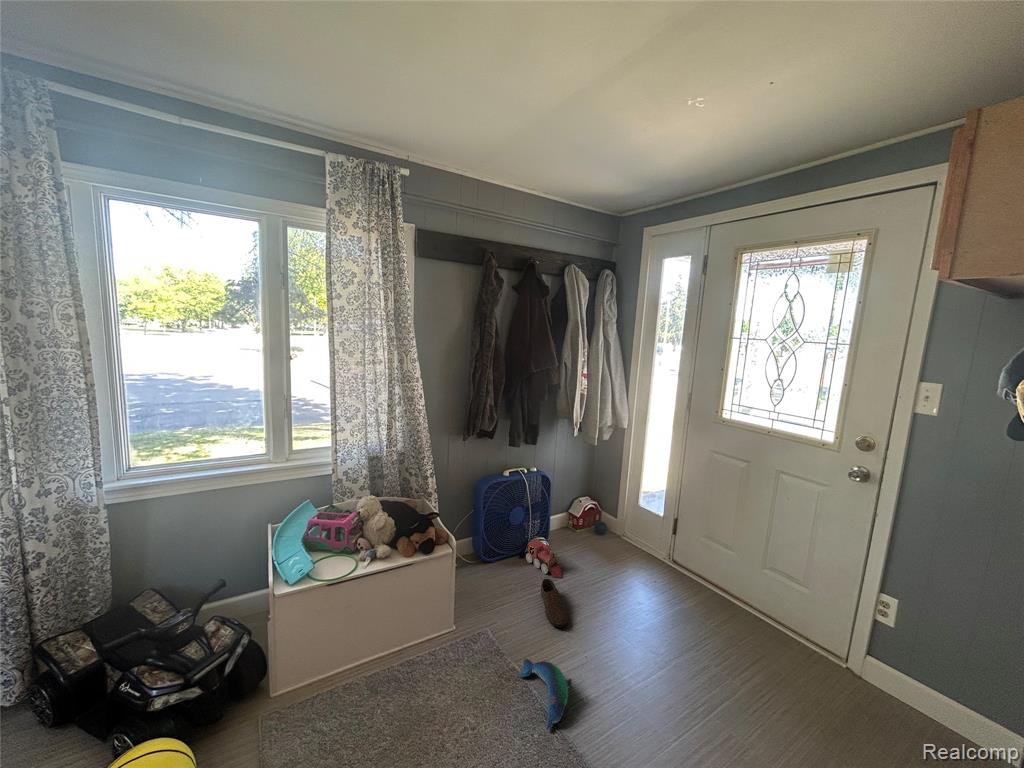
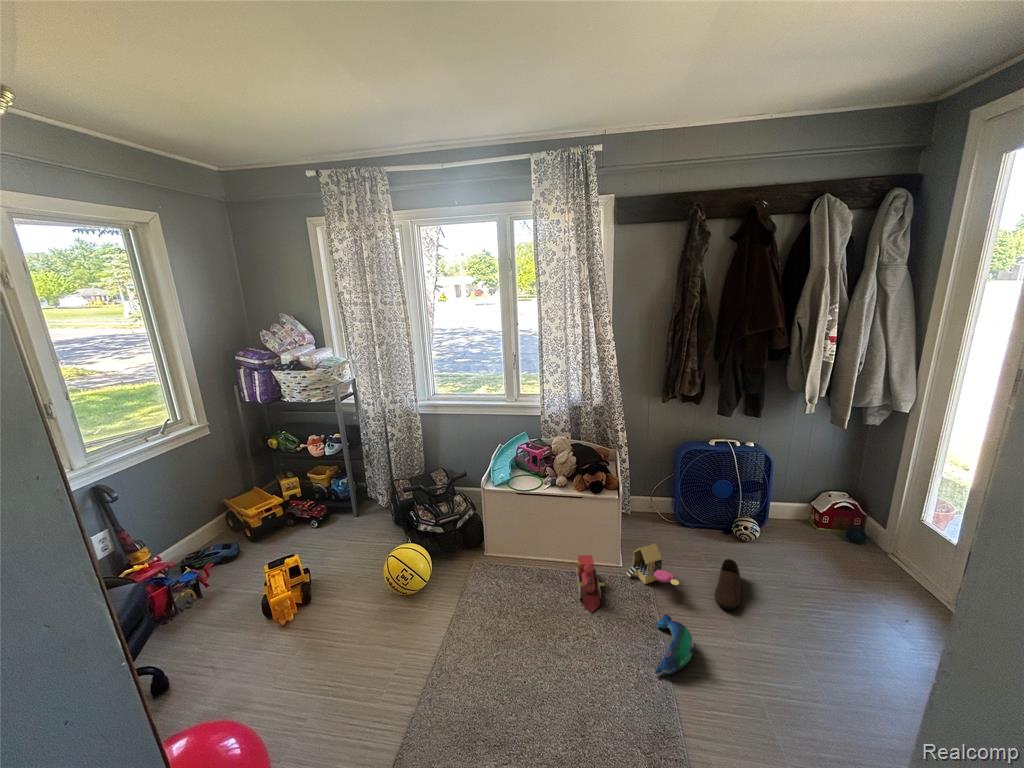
toy train: present [526,540,562,577] -> present [576,555,605,611]
toy house: none [465,588,524,637] -> present [627,543,679,585]

